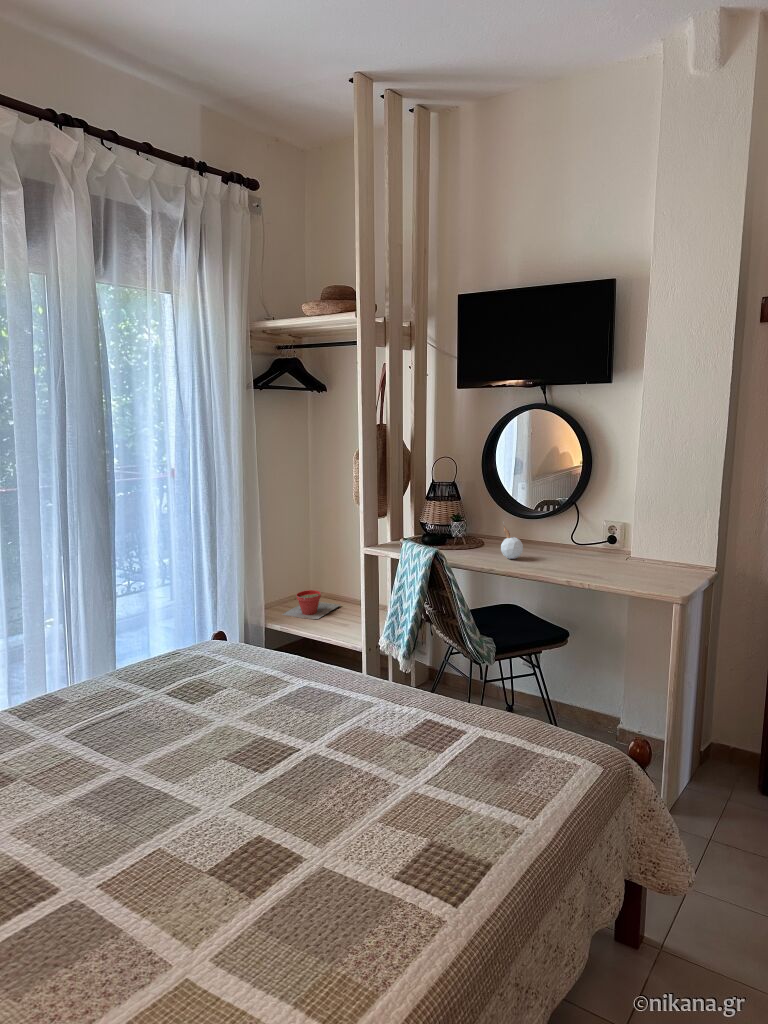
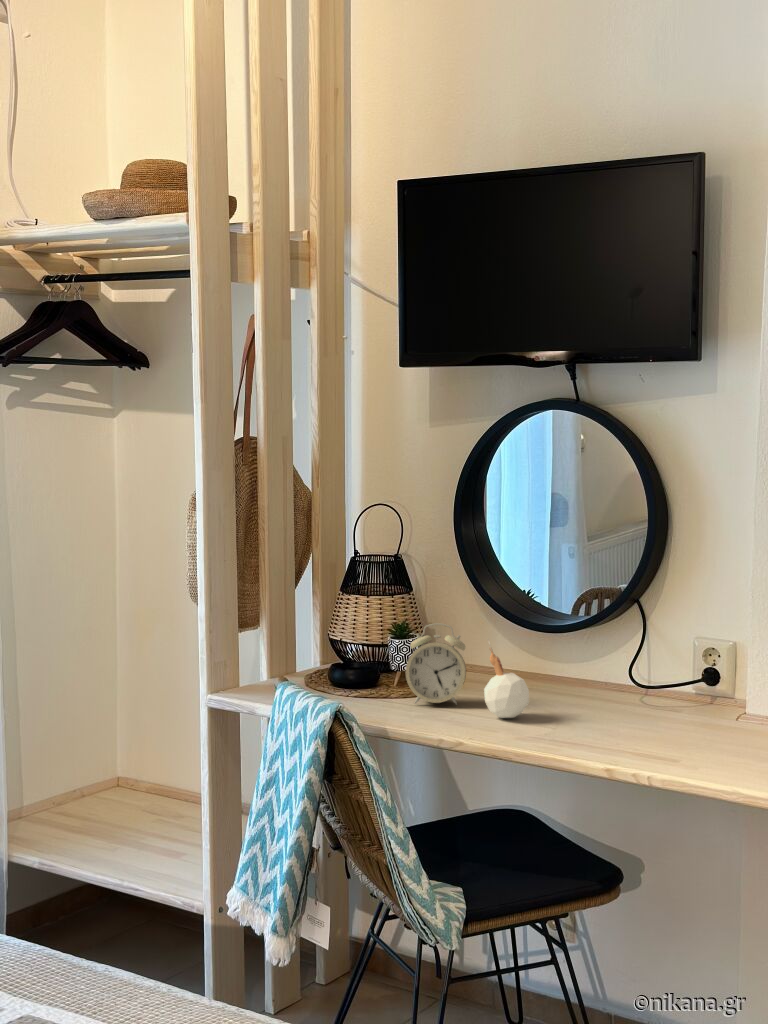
alarm clock: none [462,514,491,553] -> present [406,623,466,704]
plant pot: present [282,590,341,619] -> none [41,780,172,844]

